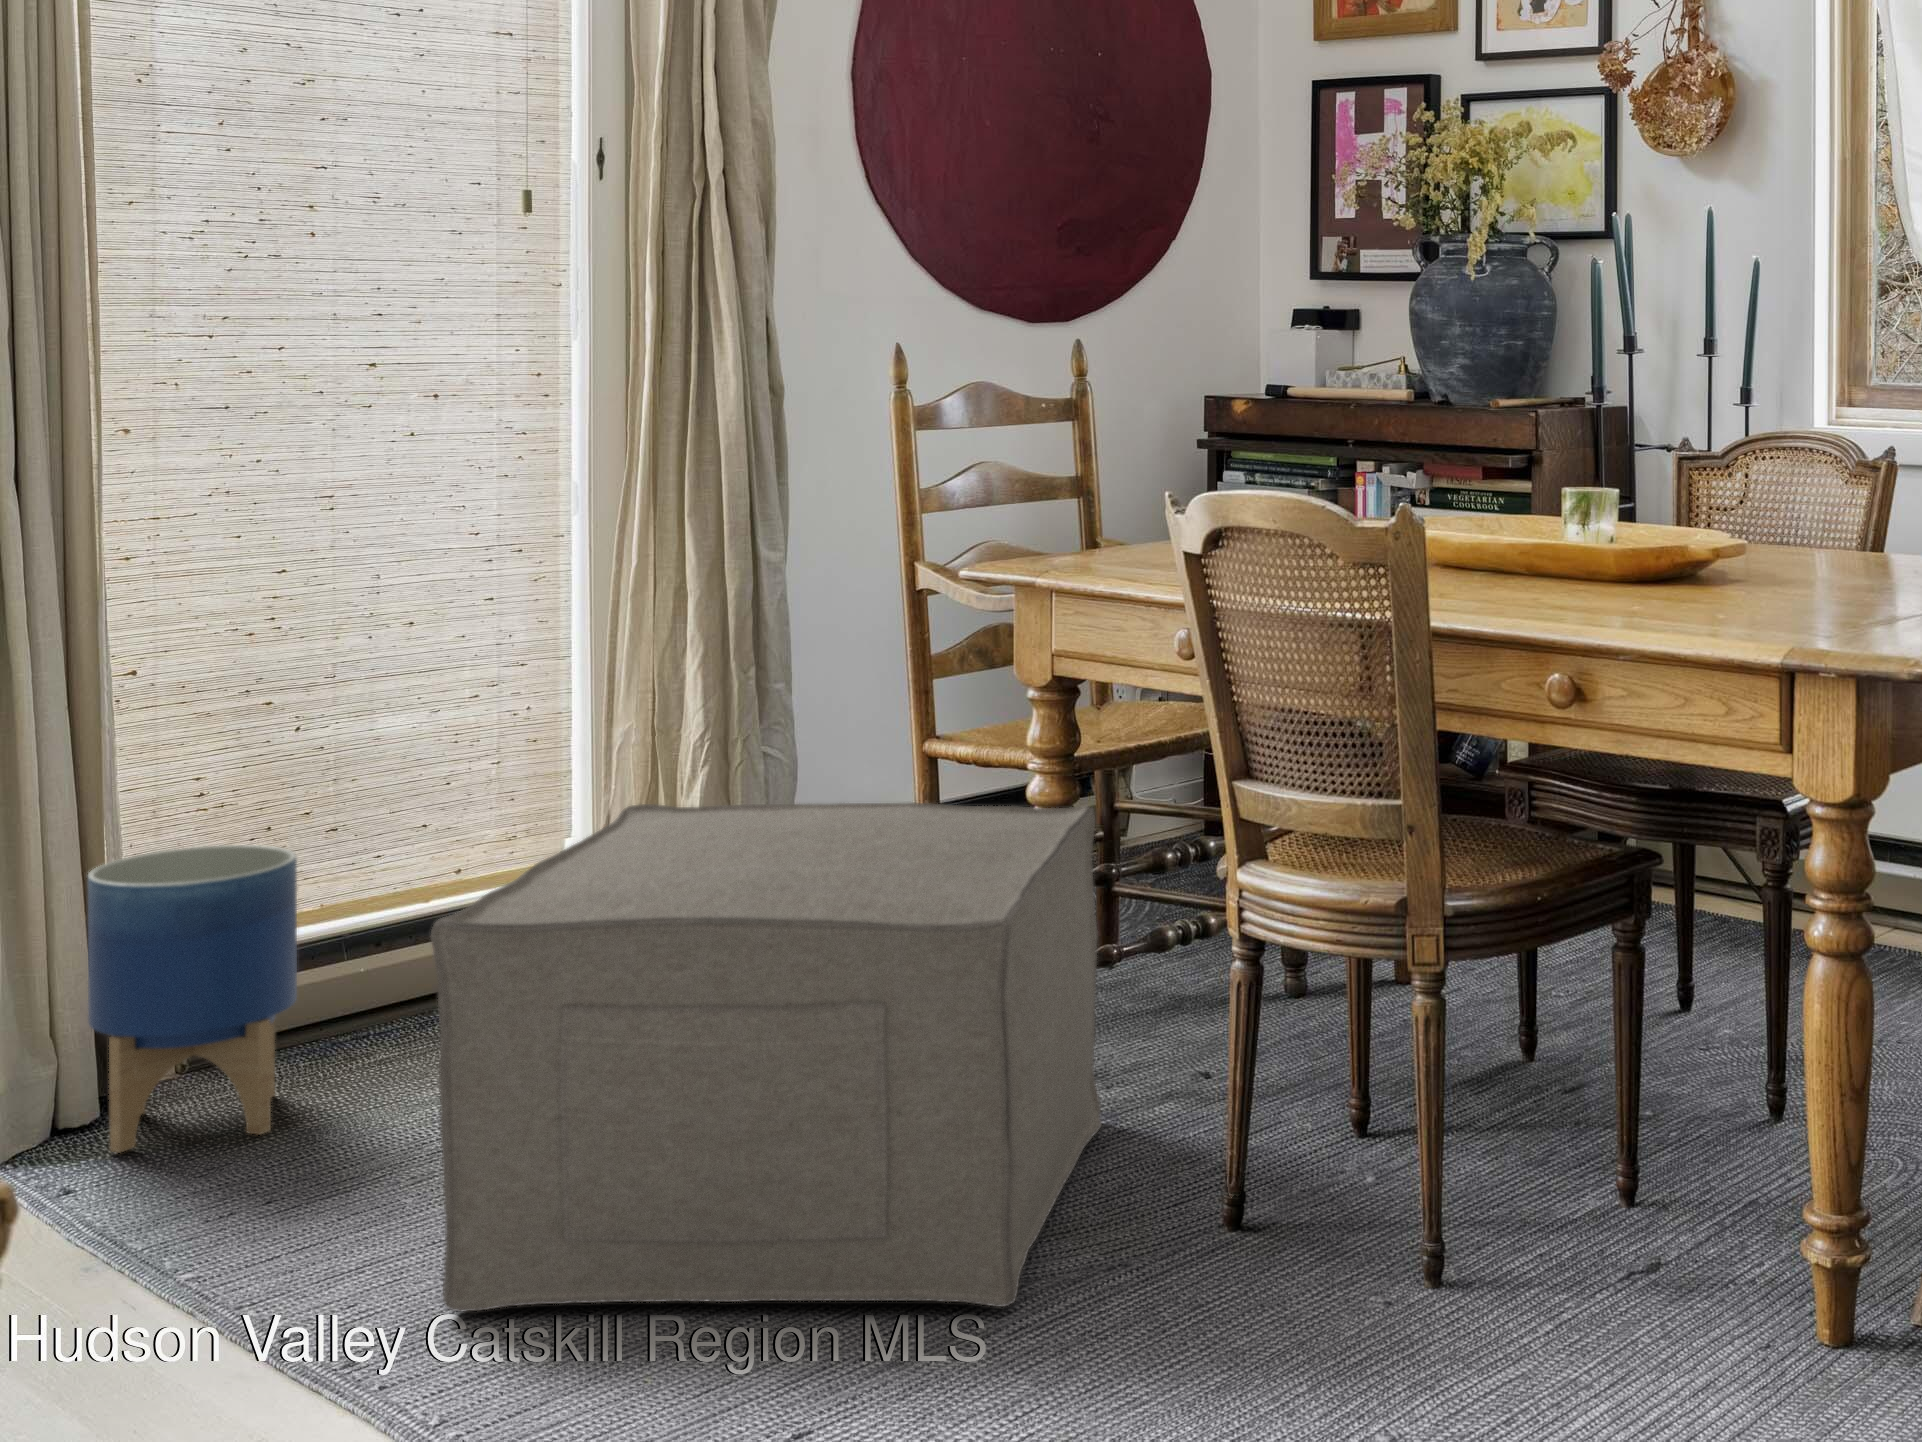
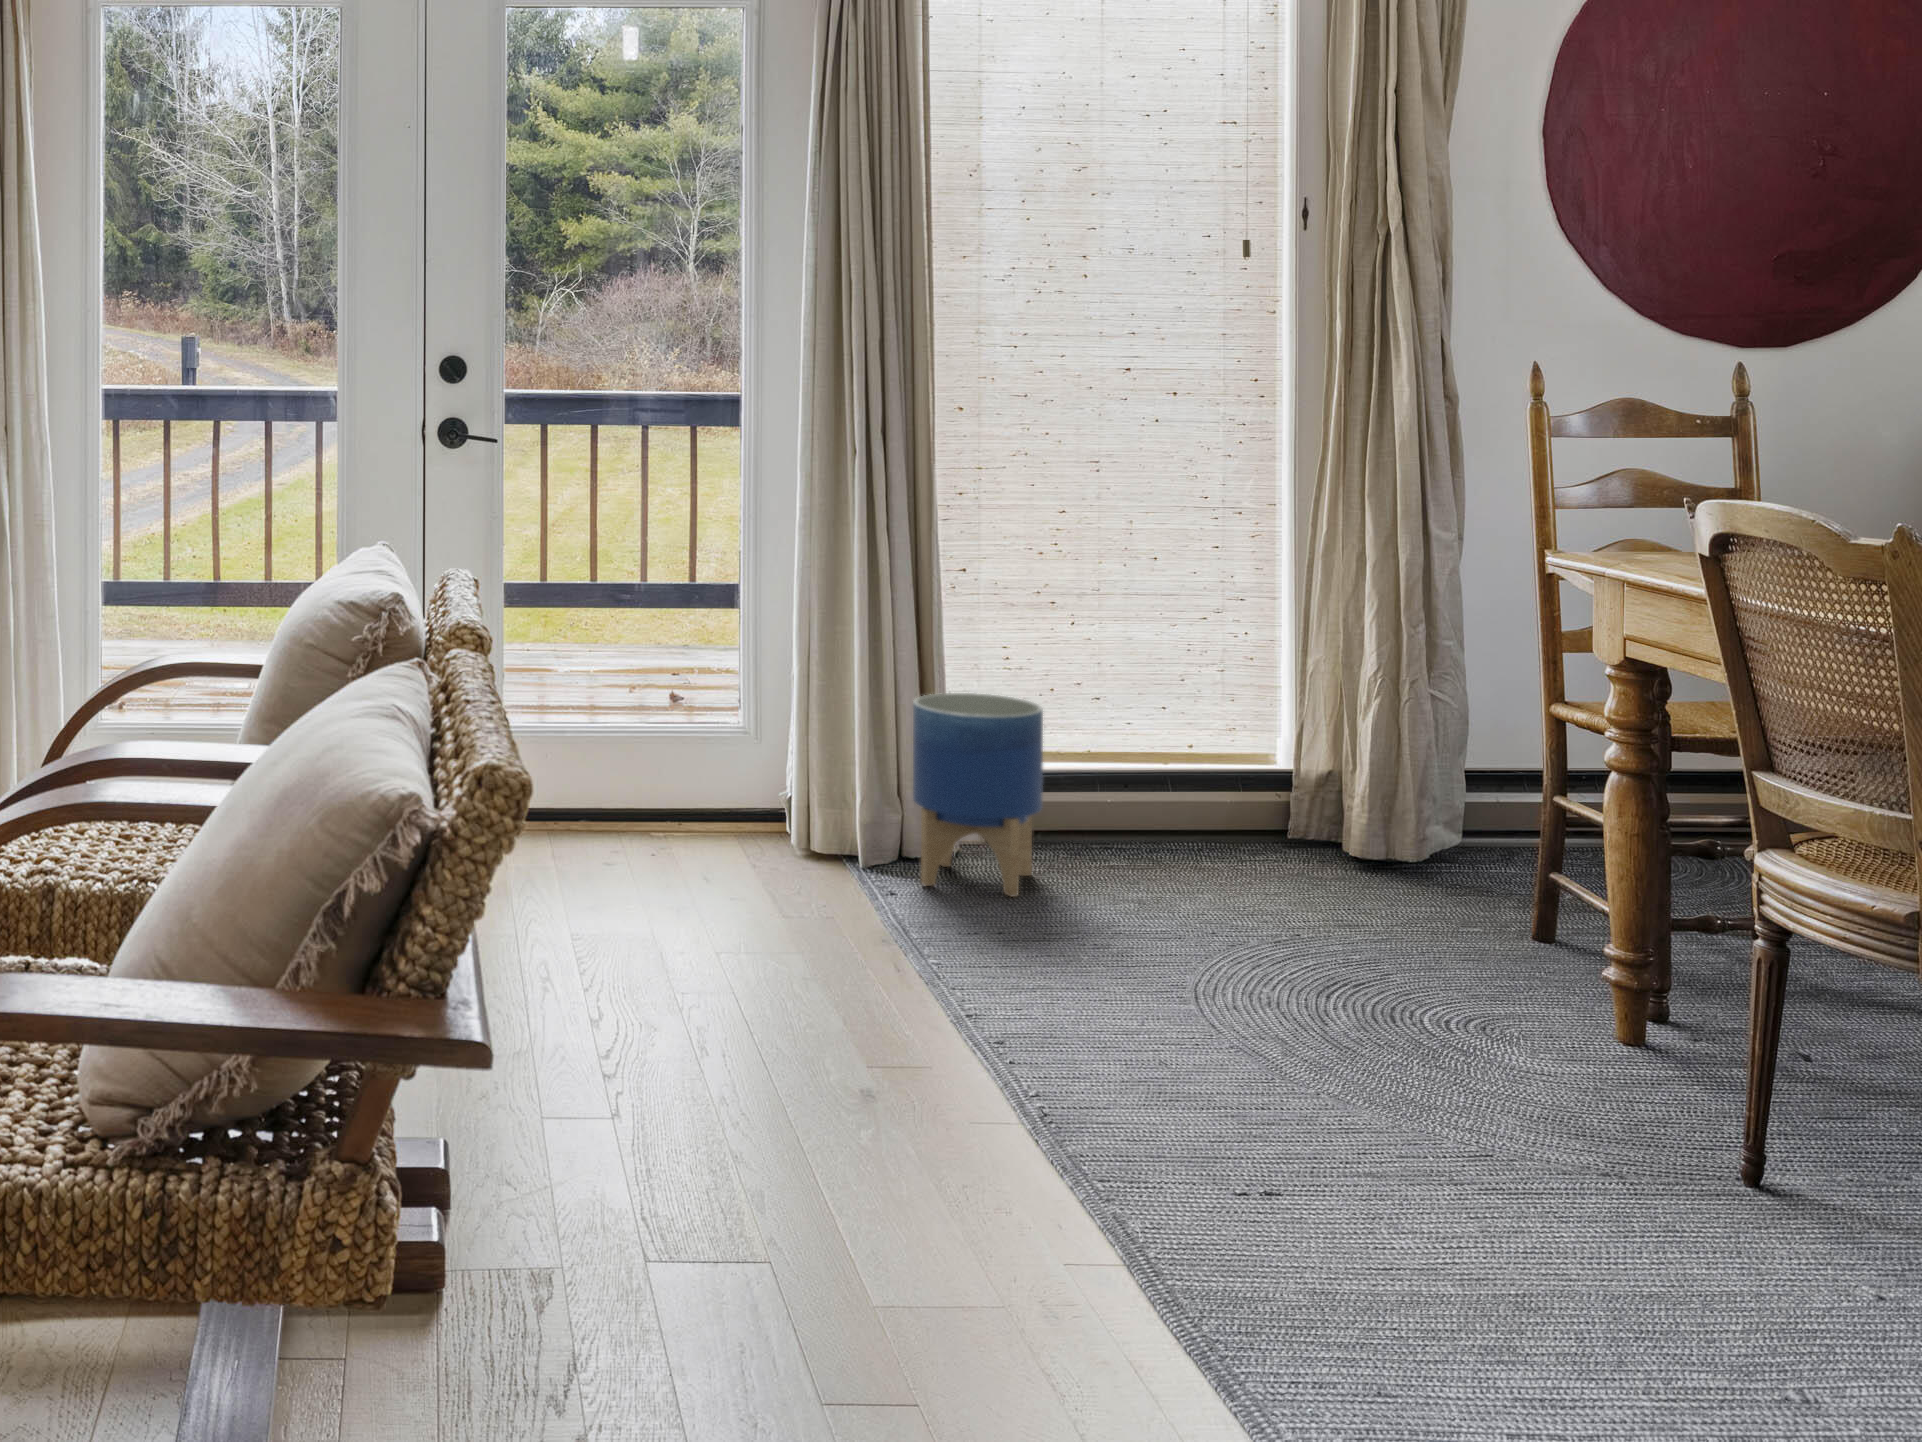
ottoman: present [430,802,1102,1312] -> none [1064,712,1665,1168]

